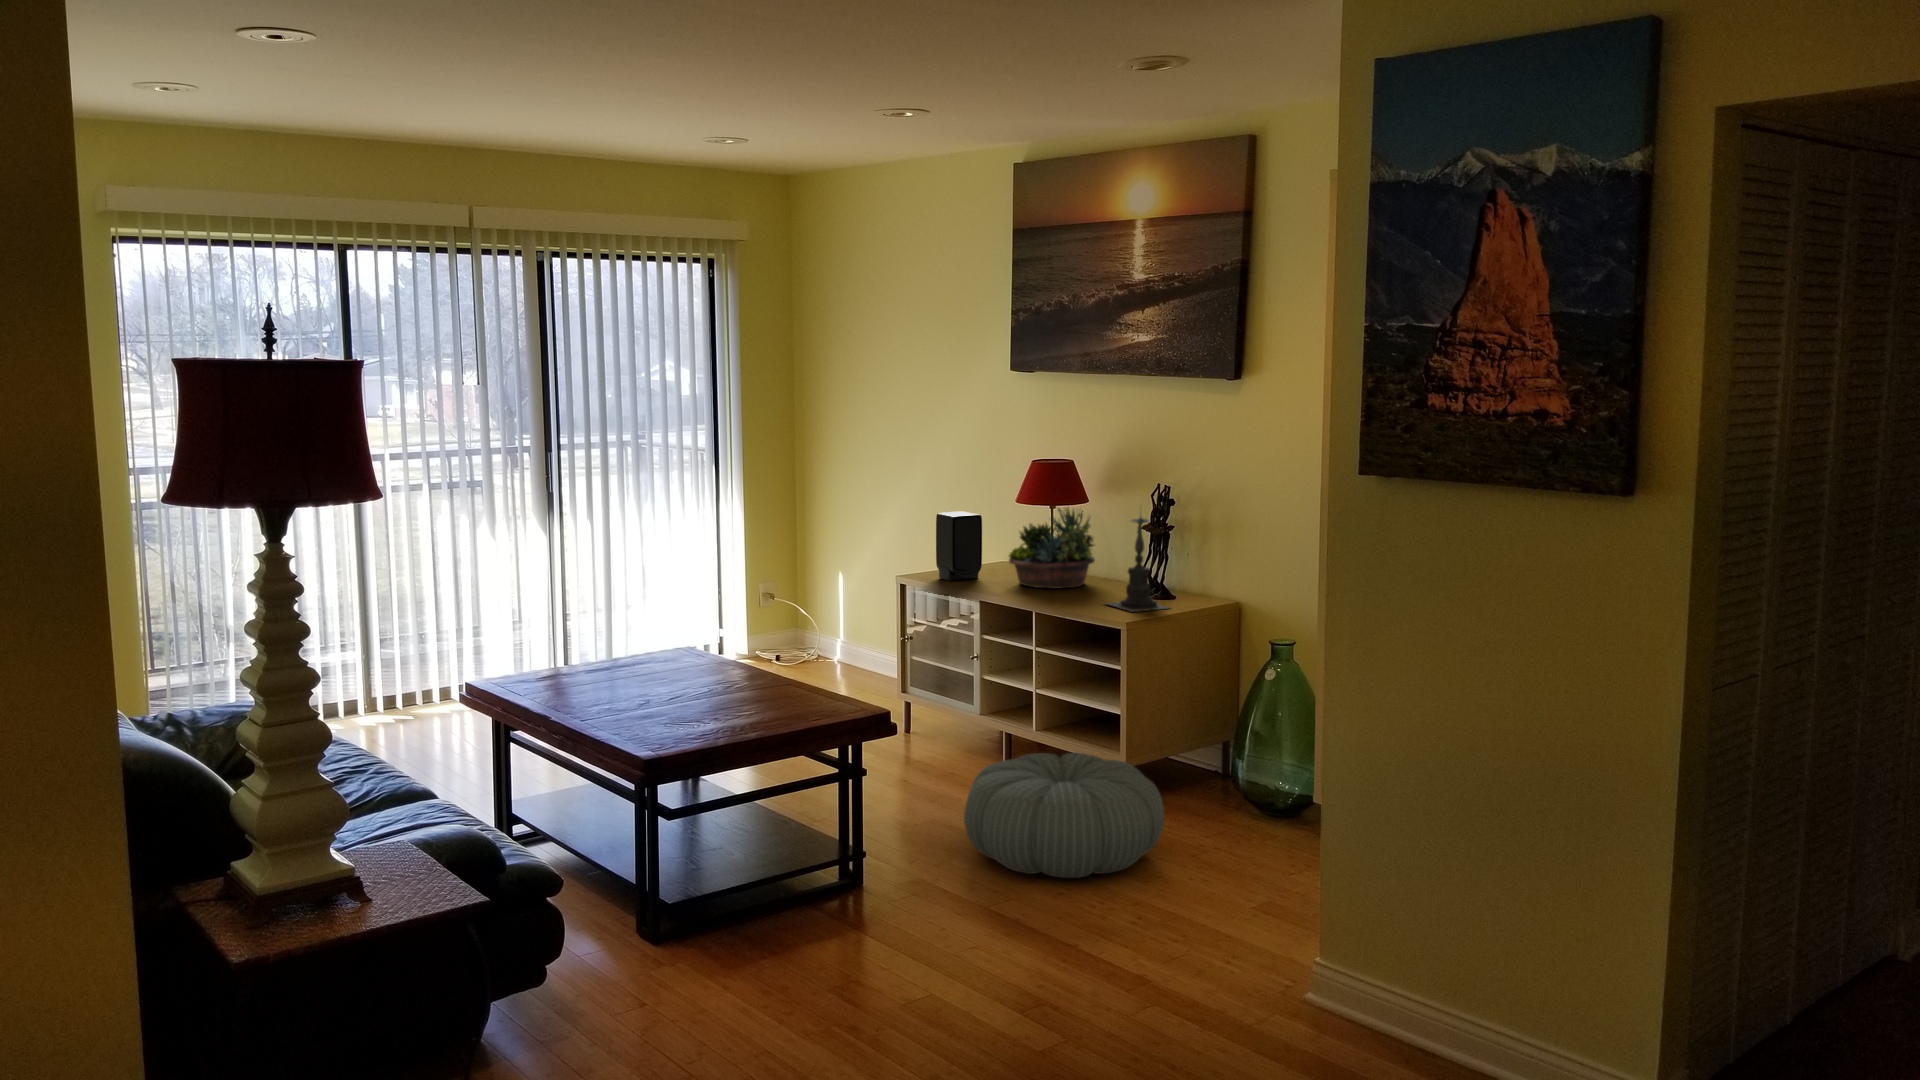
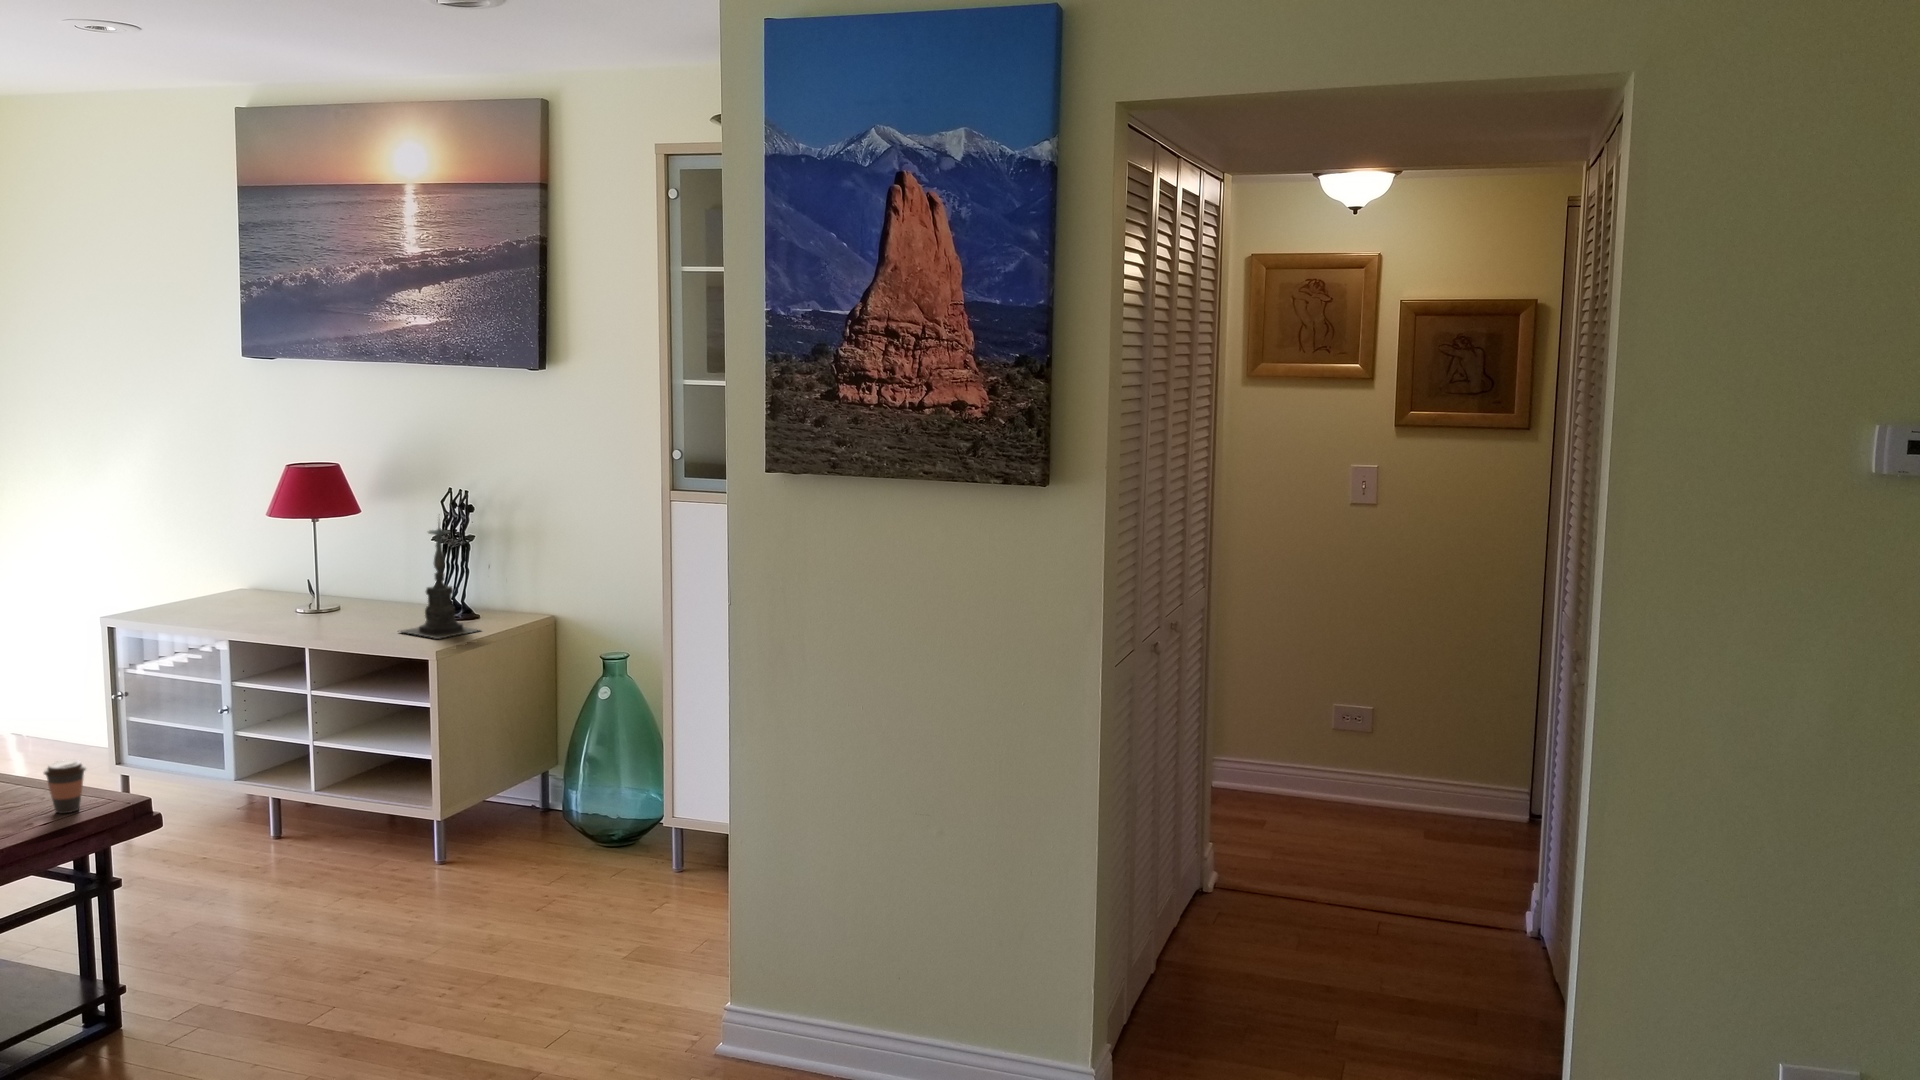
succulent planter: present [1009,506,1095,588] -> none [260,518,374,618]
speaker: present [936,511,982,581] -> none [154,531,222,618]
coffee cup: none [821,676,849,715] -> present [44,760,86,813]
pouf: present [964,753,1164,878] -> none [252,812,507,970]

